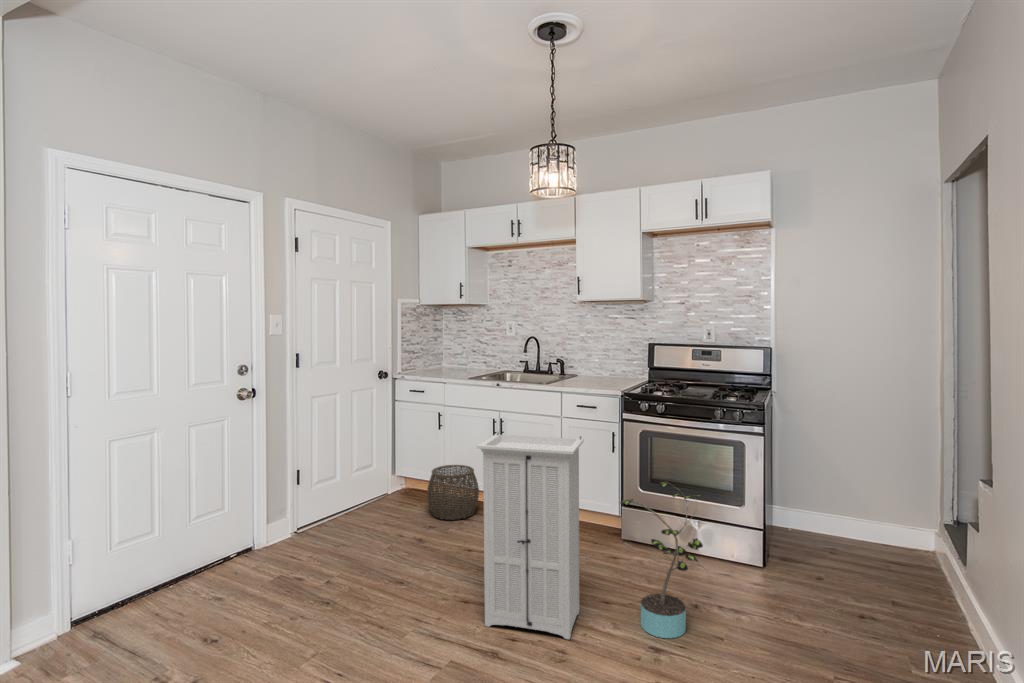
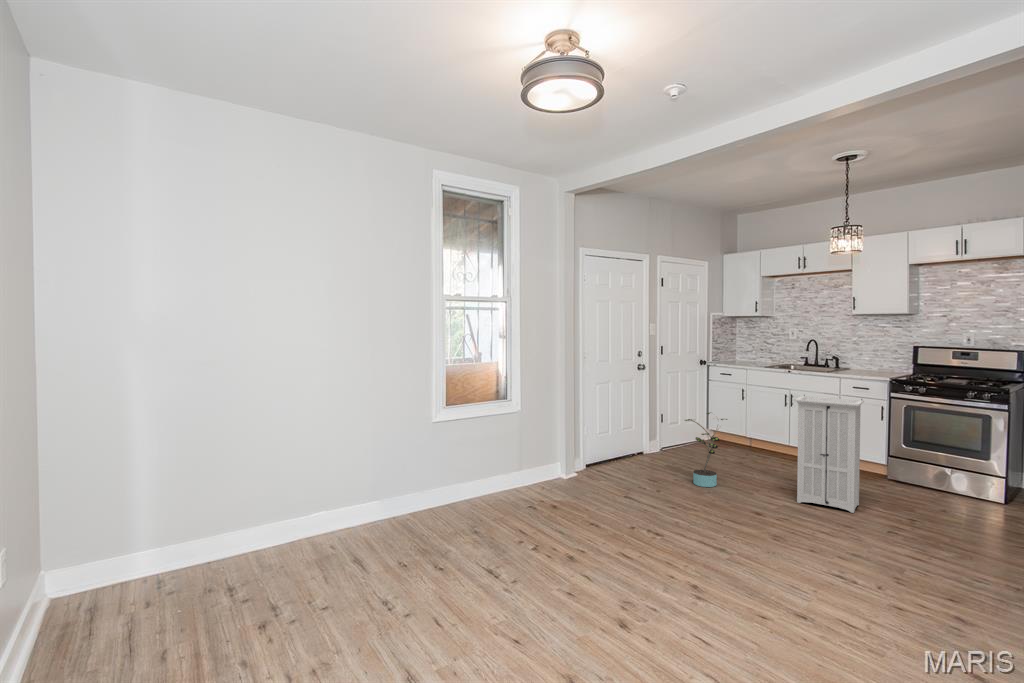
woven basket: present [427,465,479,520] -> none [736,425,774,460]
potted plant: present [620,482,703,638] -> present [685,413,727,487]

